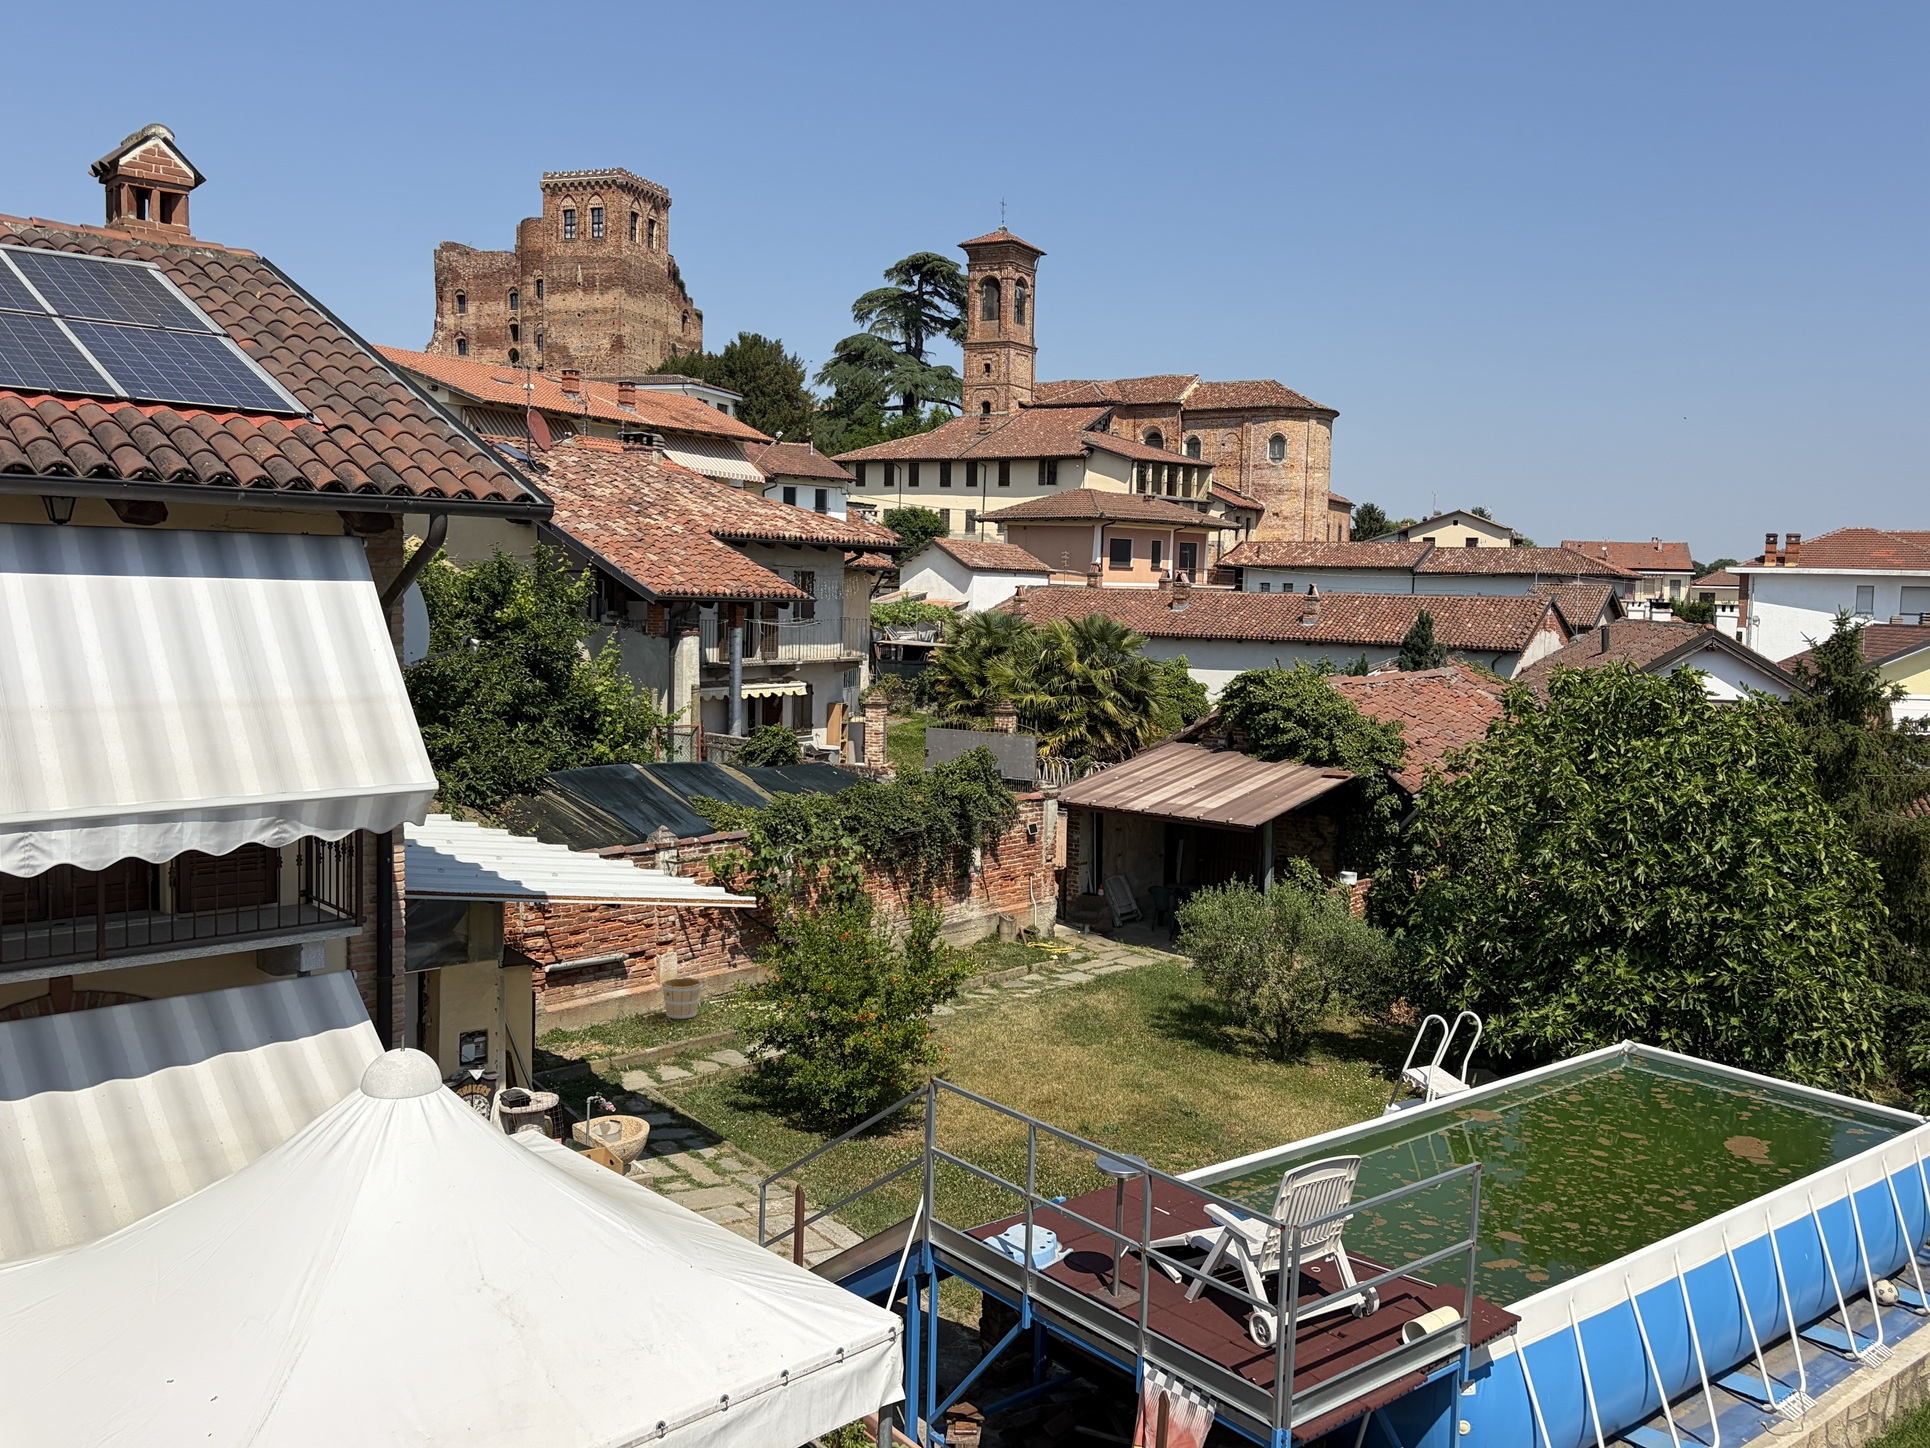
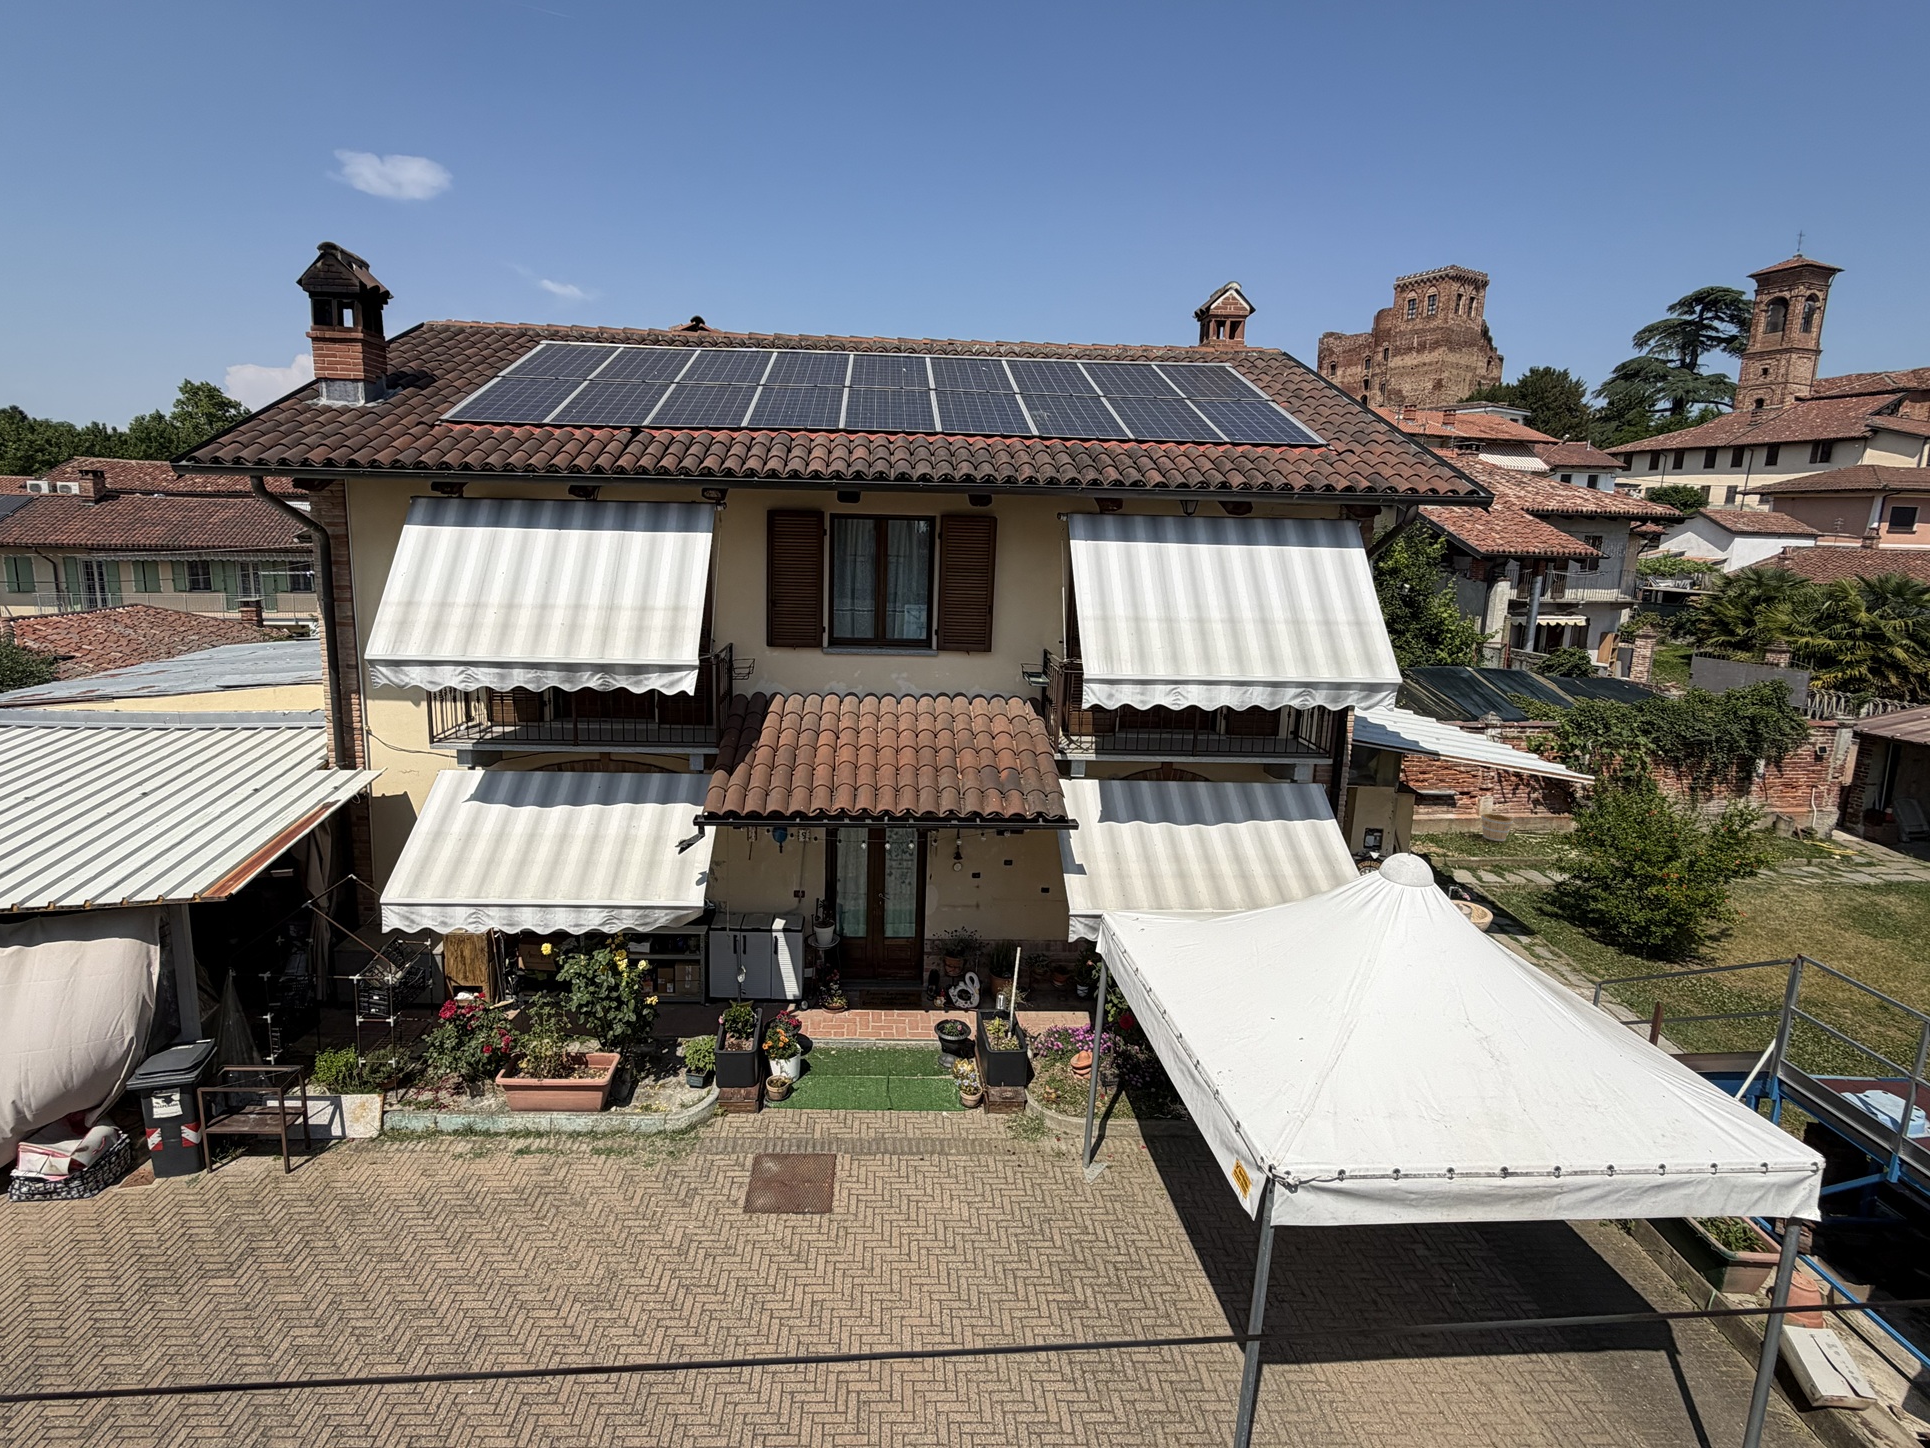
lounge chair: present [1066,895,1107,937] -> none [1844,811,1894,848]

